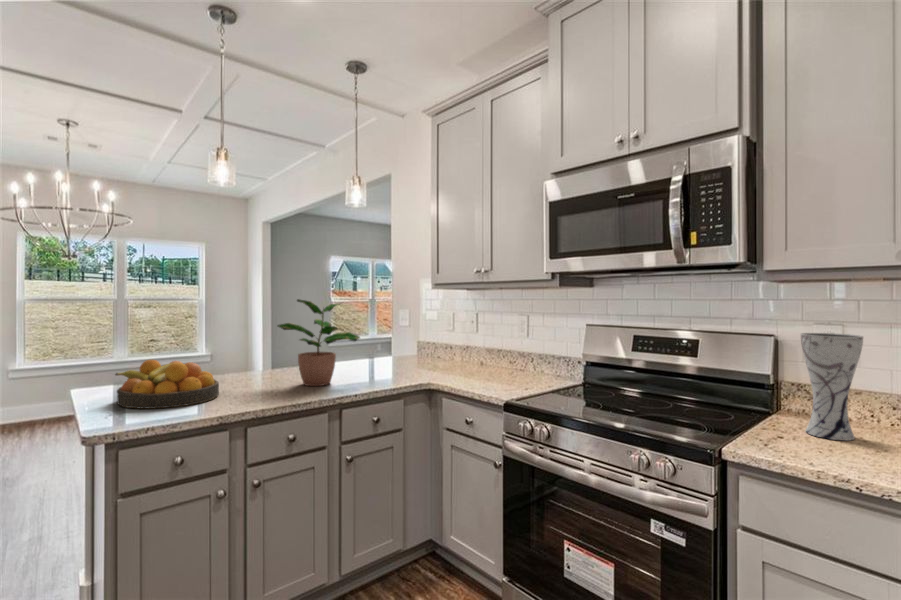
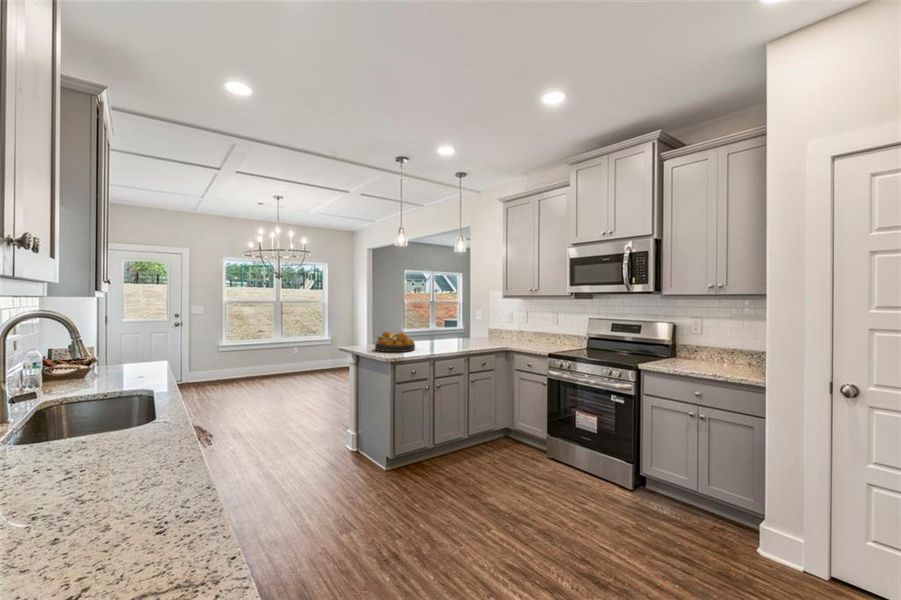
potted plant: present [278,299,360,386] -> none [433,304,474,346]
vase: present [801,333,863,441] -> none [676,321,699,364]

